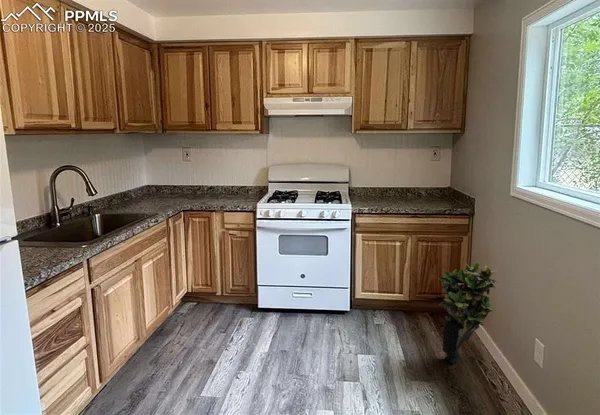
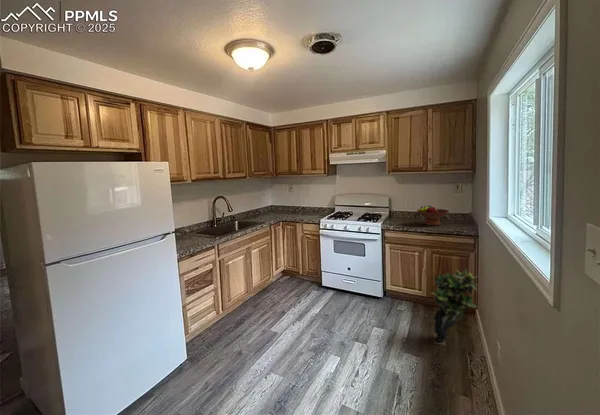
fruit bowl: none [393,179,435,206] -> present [417,206,449,225]

